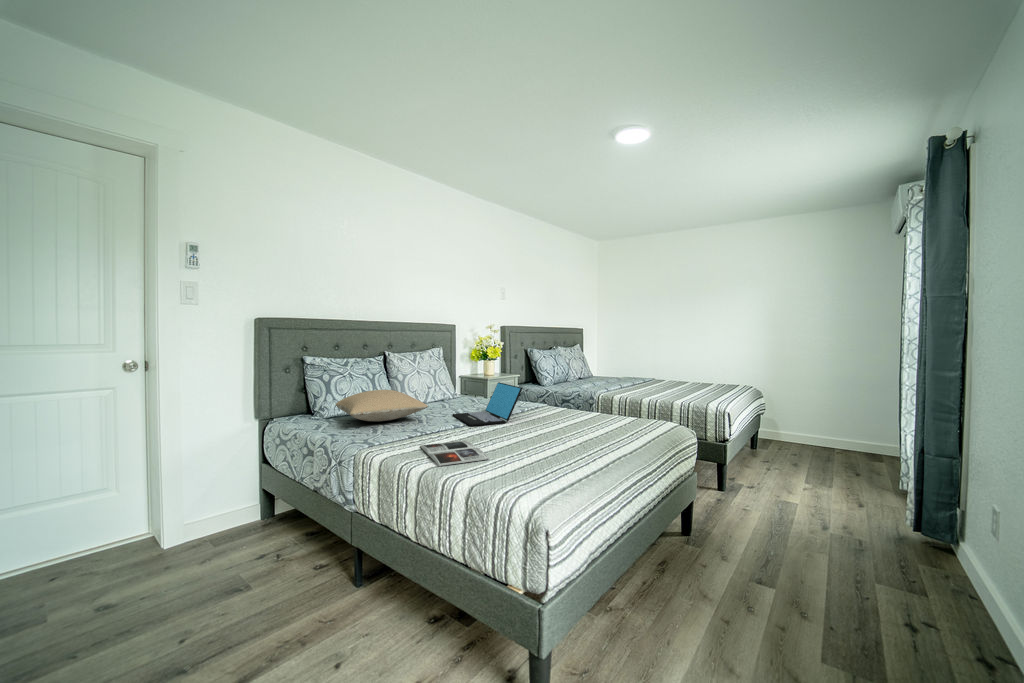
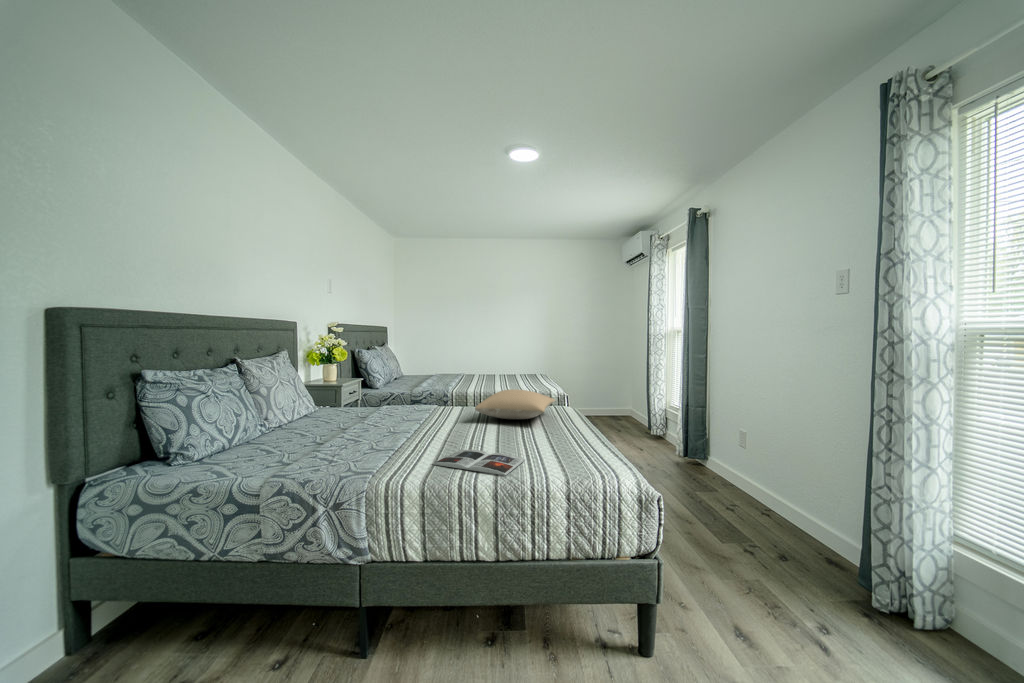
laptop: present [453,382,522,426] -> none [370,388,456,436]
pillow: present [336,390,428,422] -> present [475,389,555,419]

